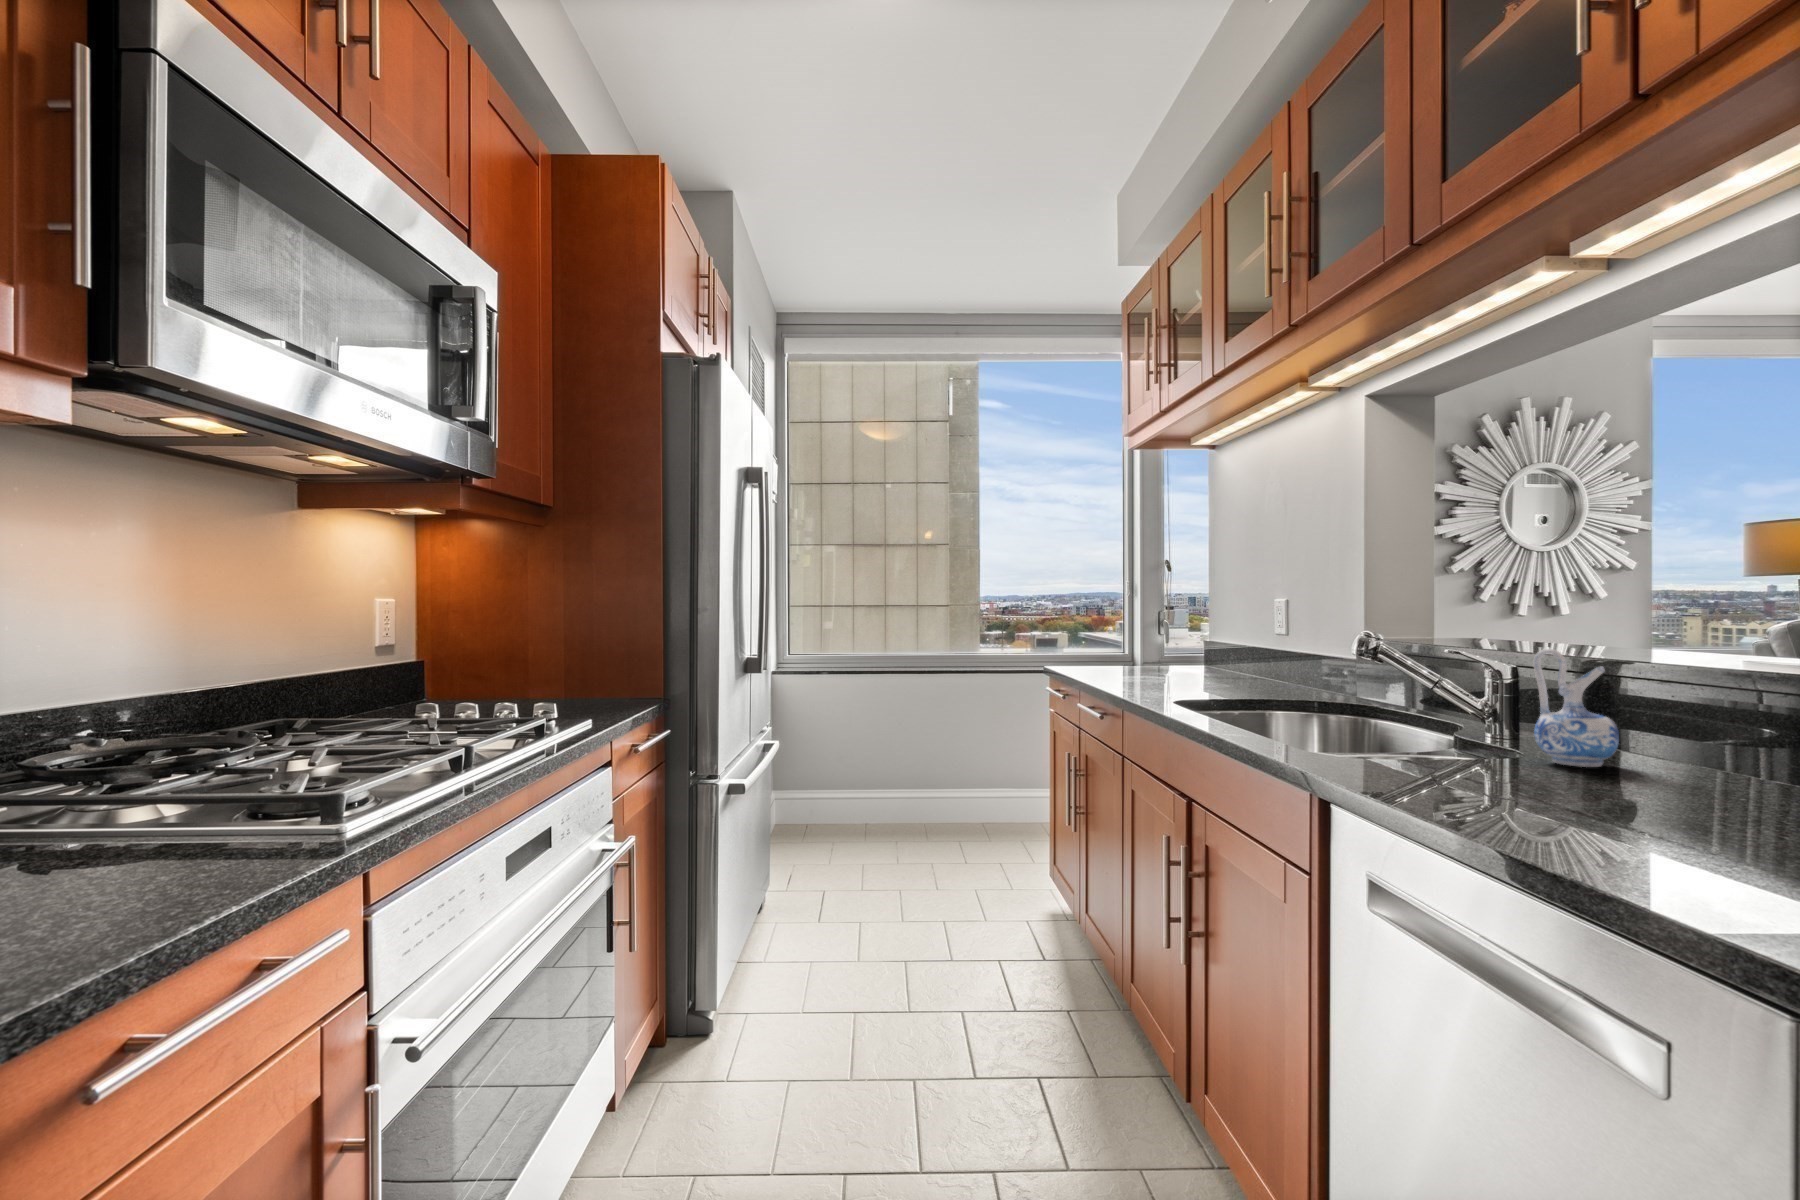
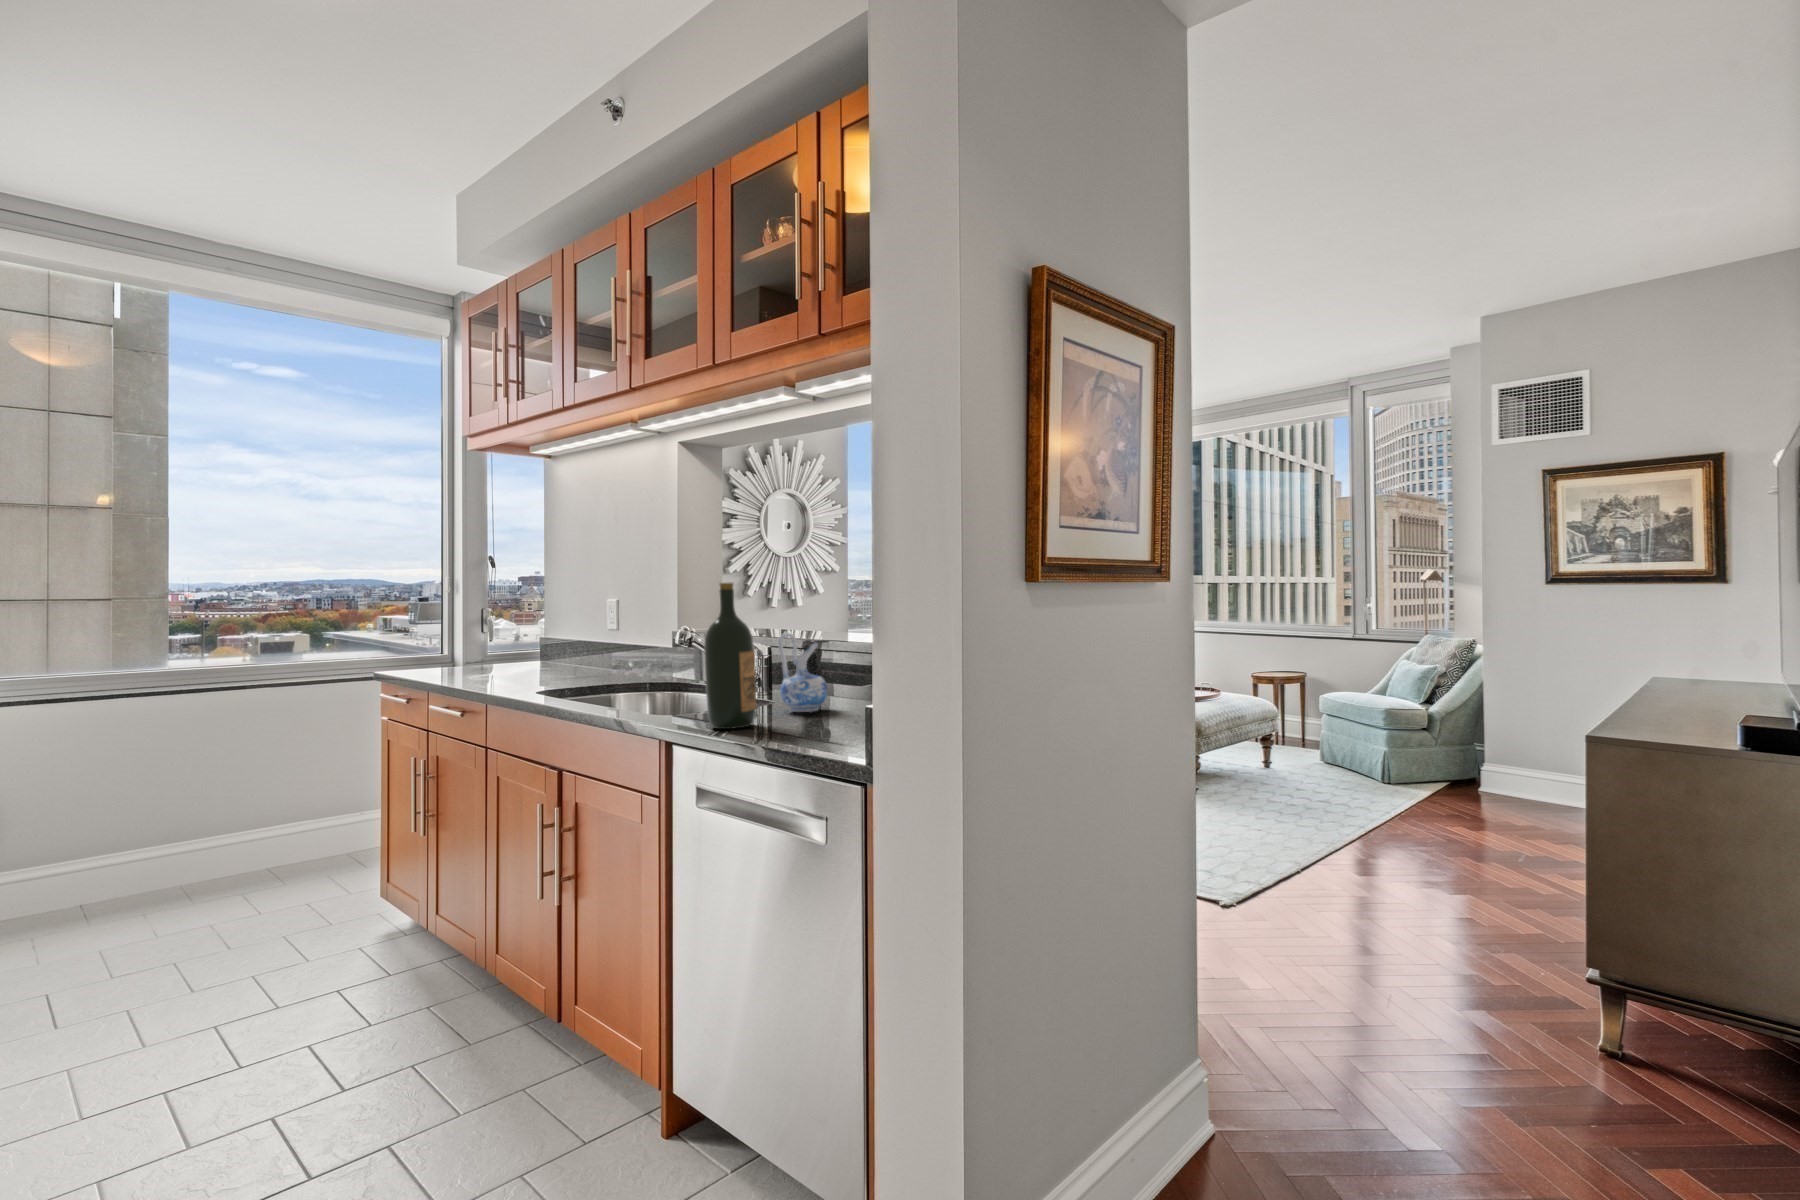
wine bottle: none [1417,572,1497,775] -> present [704,583,756,729]

